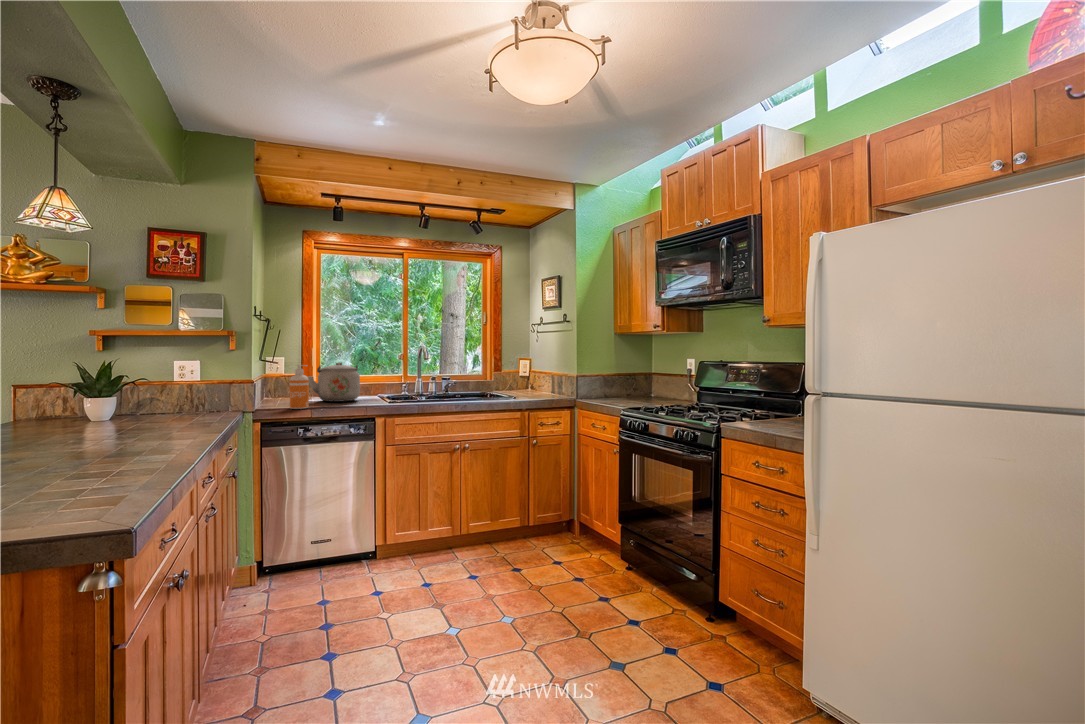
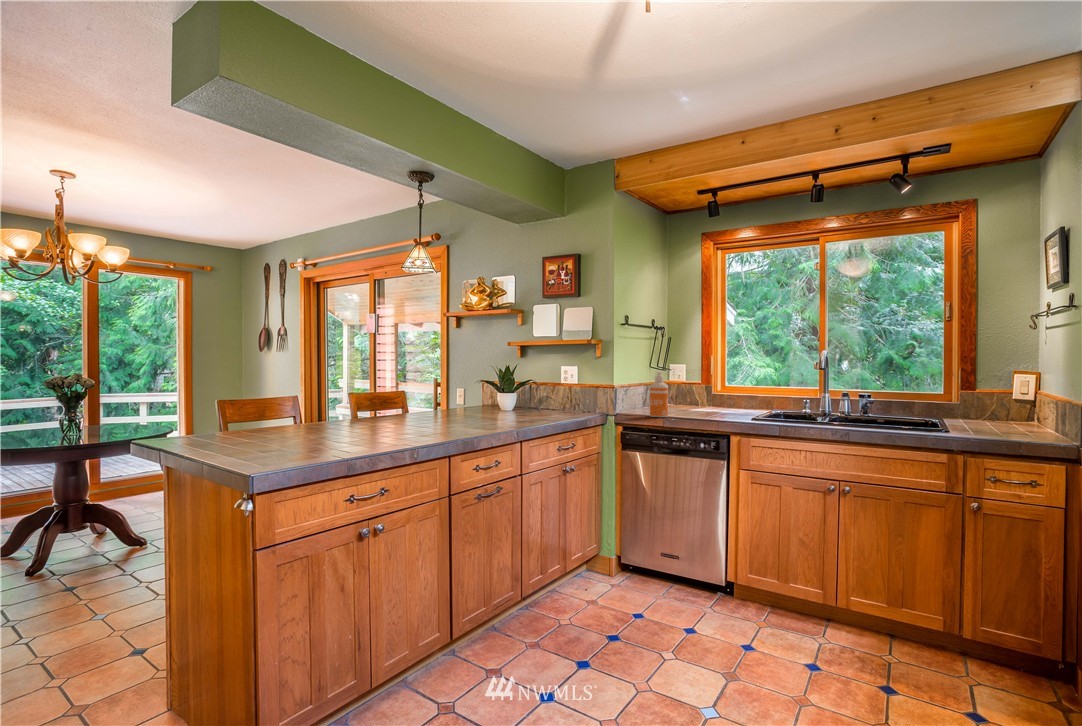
kettle: present [308,362,360,402] -> none [684,370,742,414]

